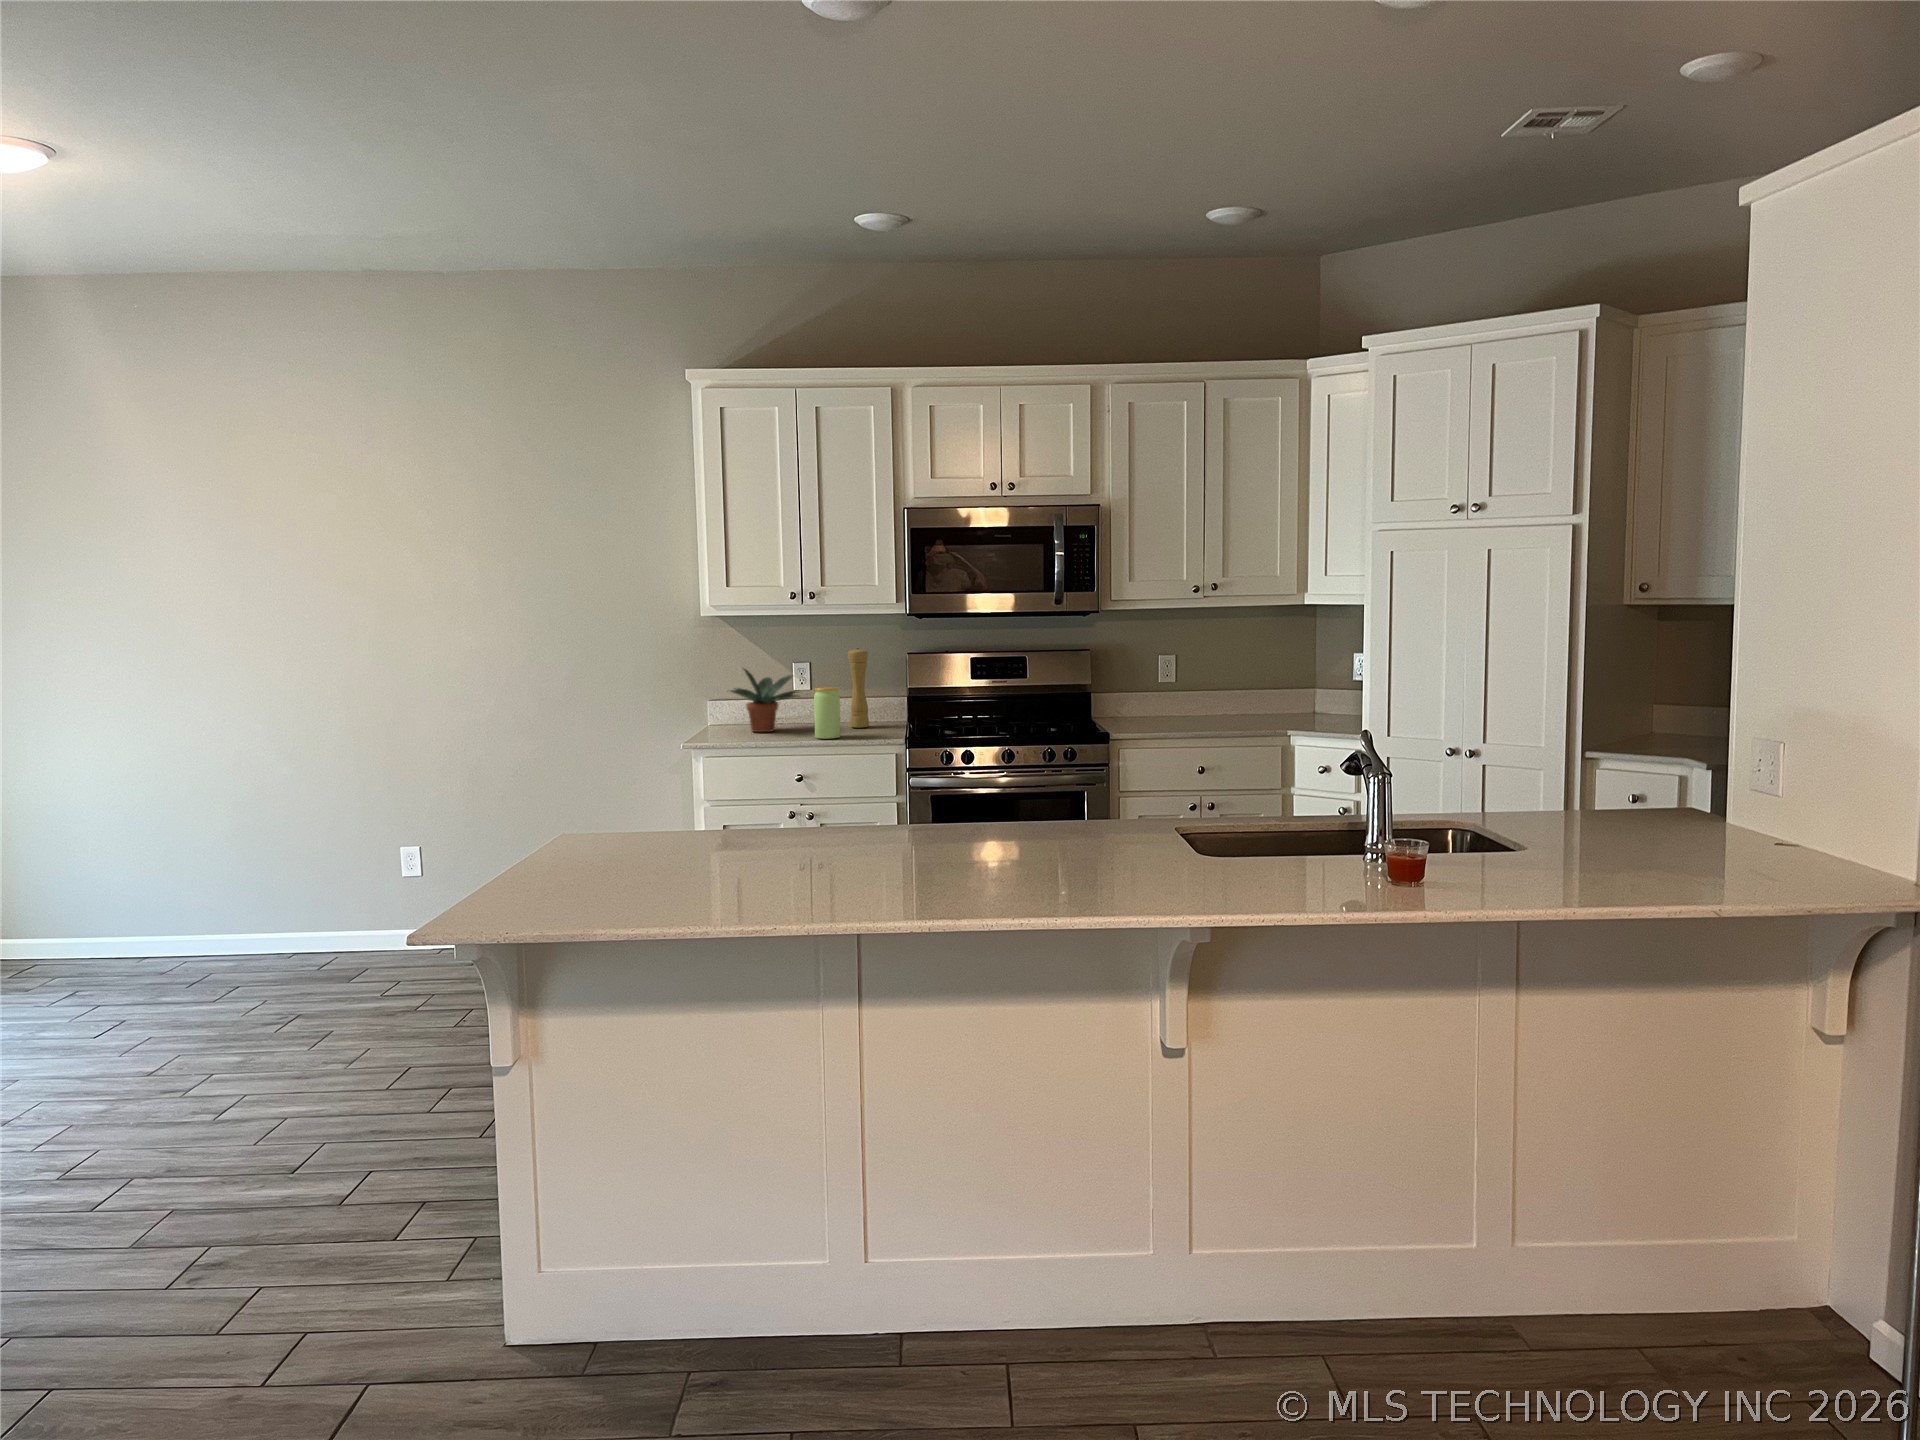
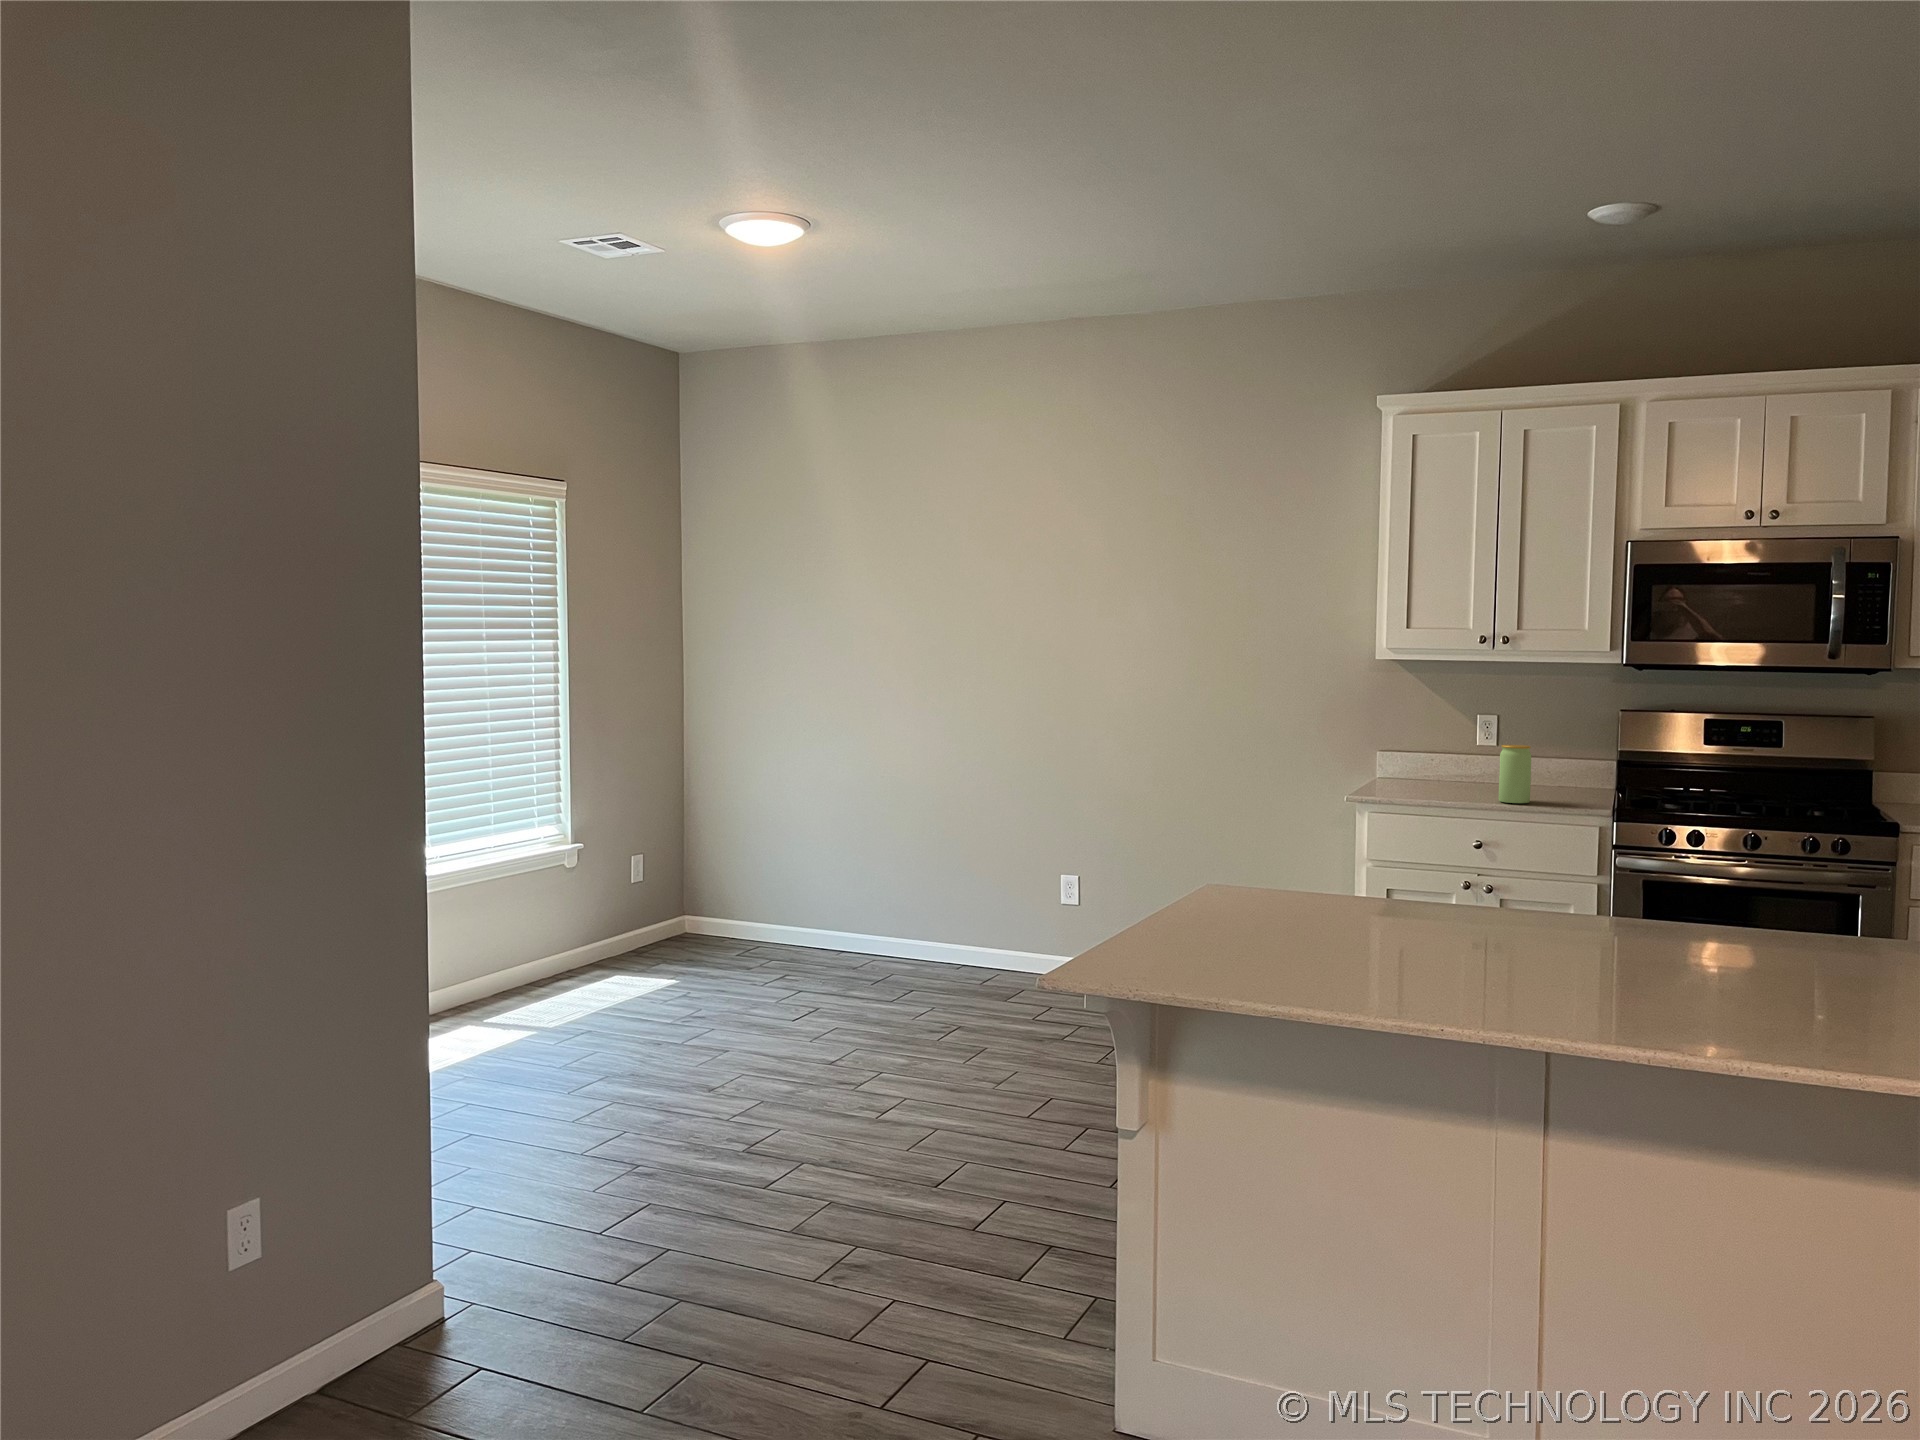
pepper mill: present [848,648,869,728] -> none [1542,702,1569,793]
potted plant: present [731,669,800,732] -> none [1397,717,1485,790]

